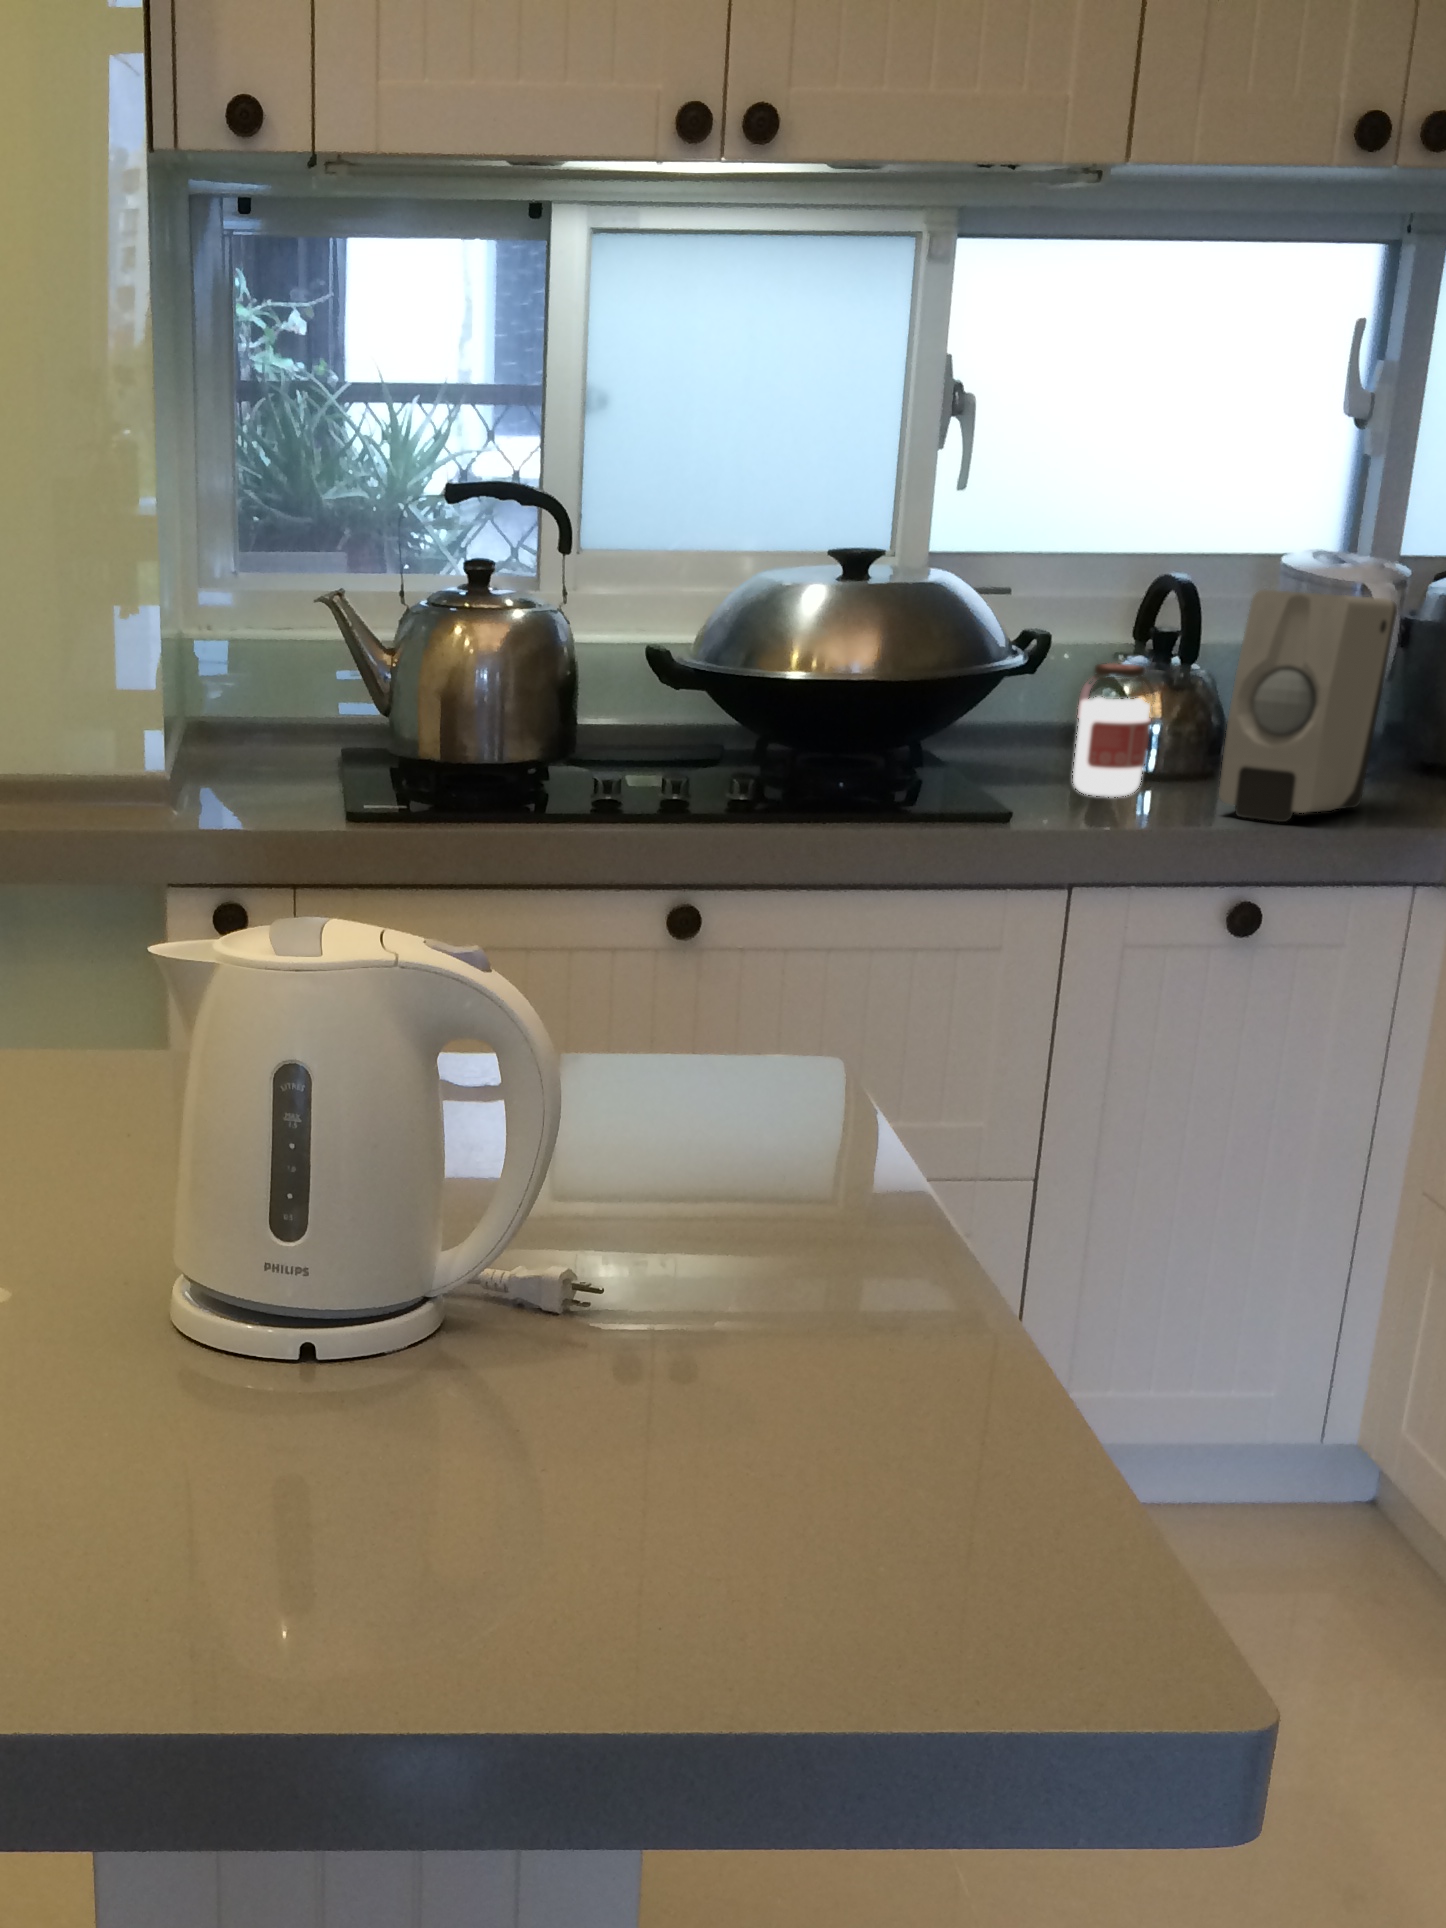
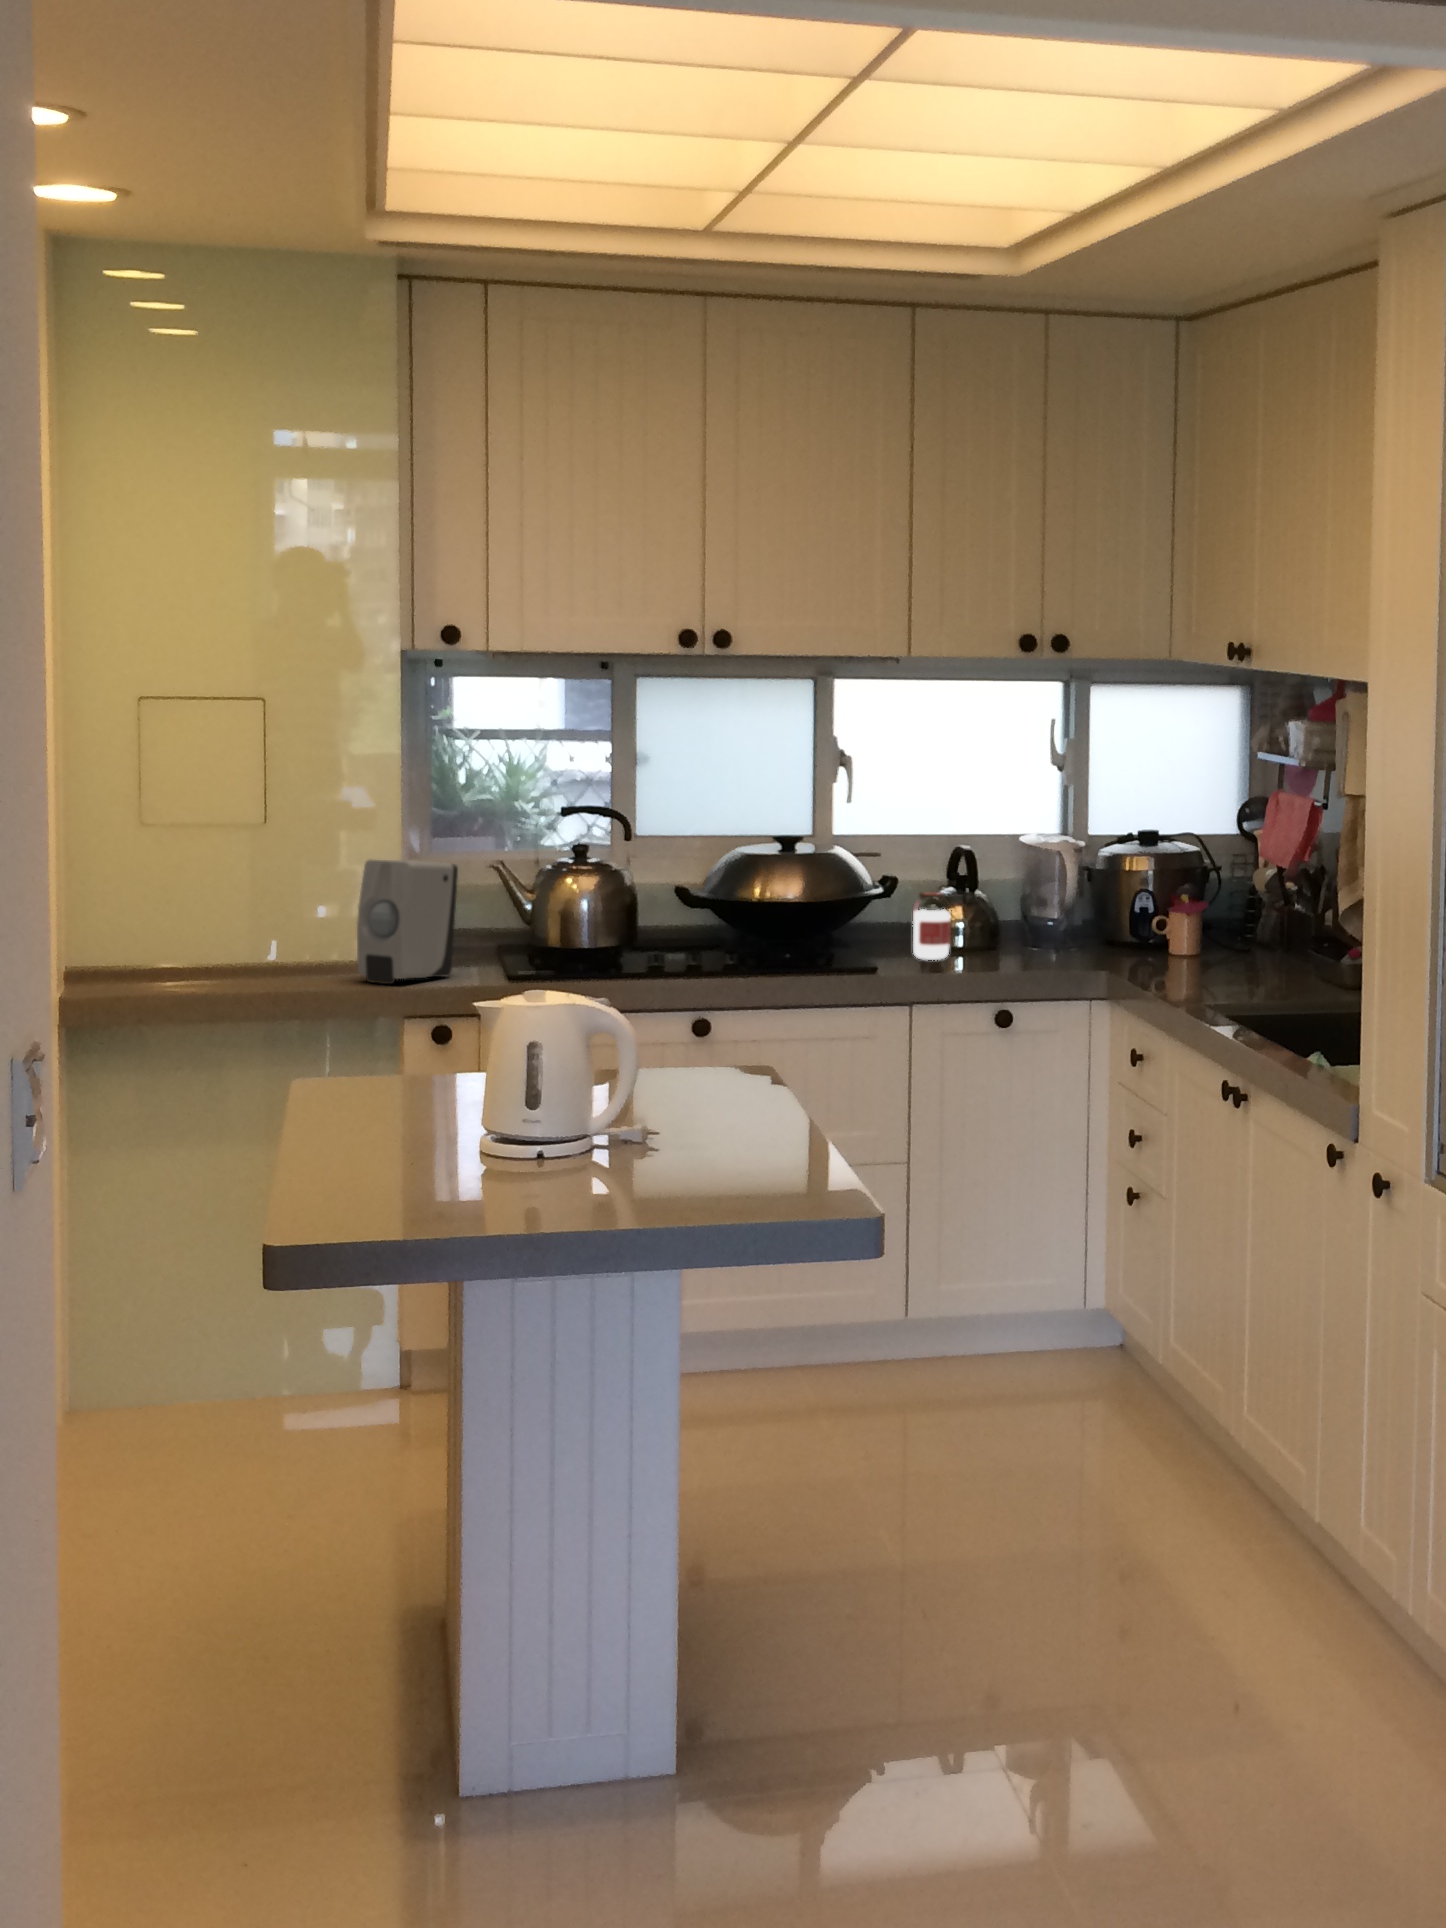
soap dispenser: present [1219,590,1397,822] -> present [357,860,458,984]

